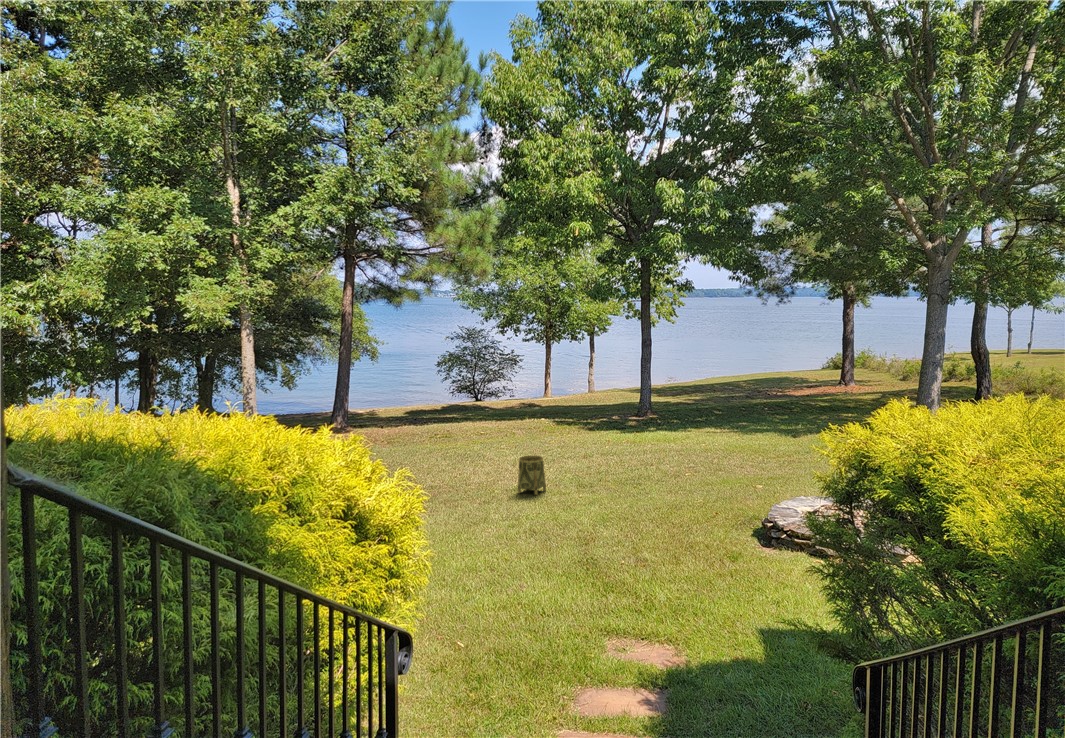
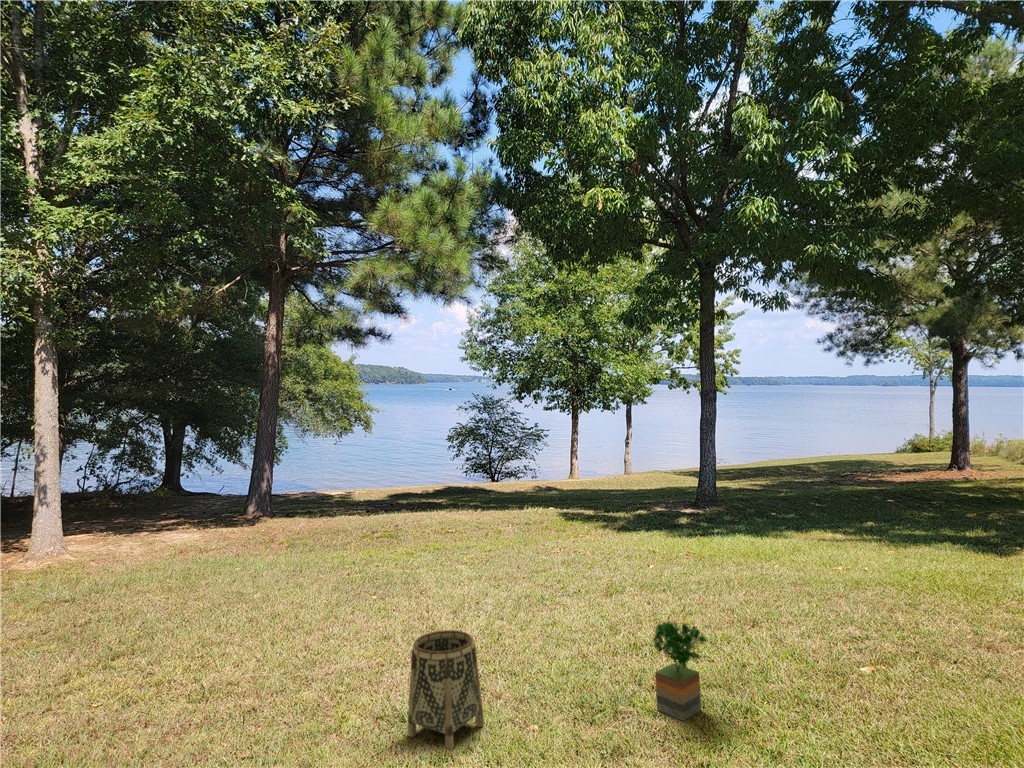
potted tree: none [612,451,634,487] -> present [653,622,707,721]

